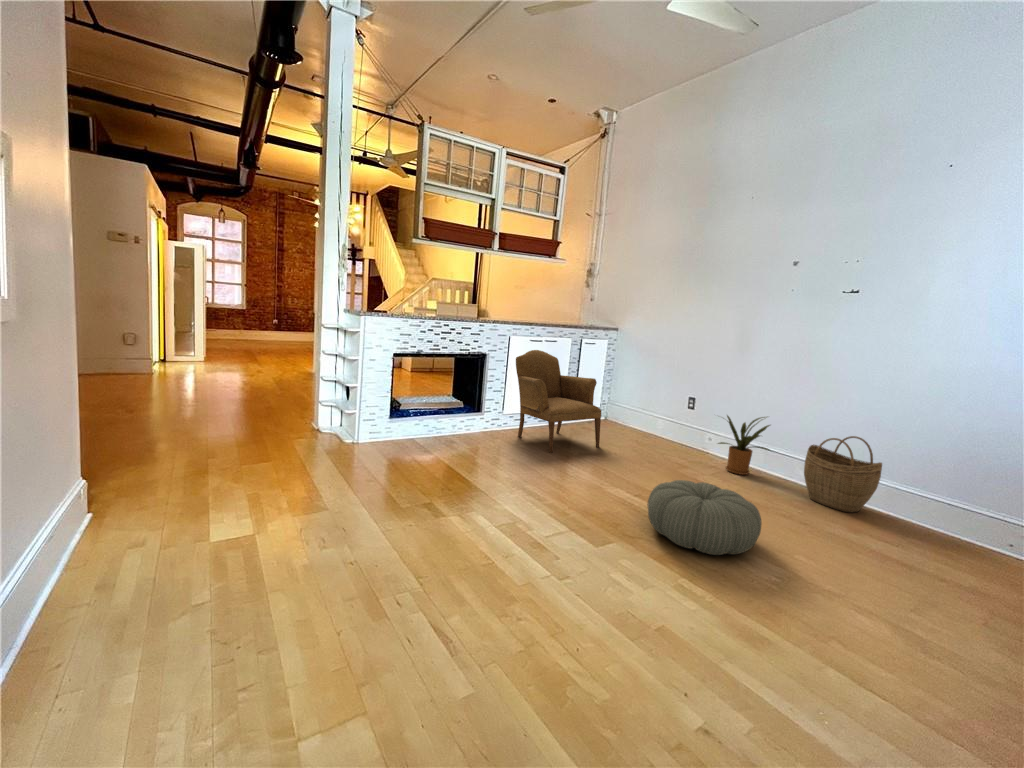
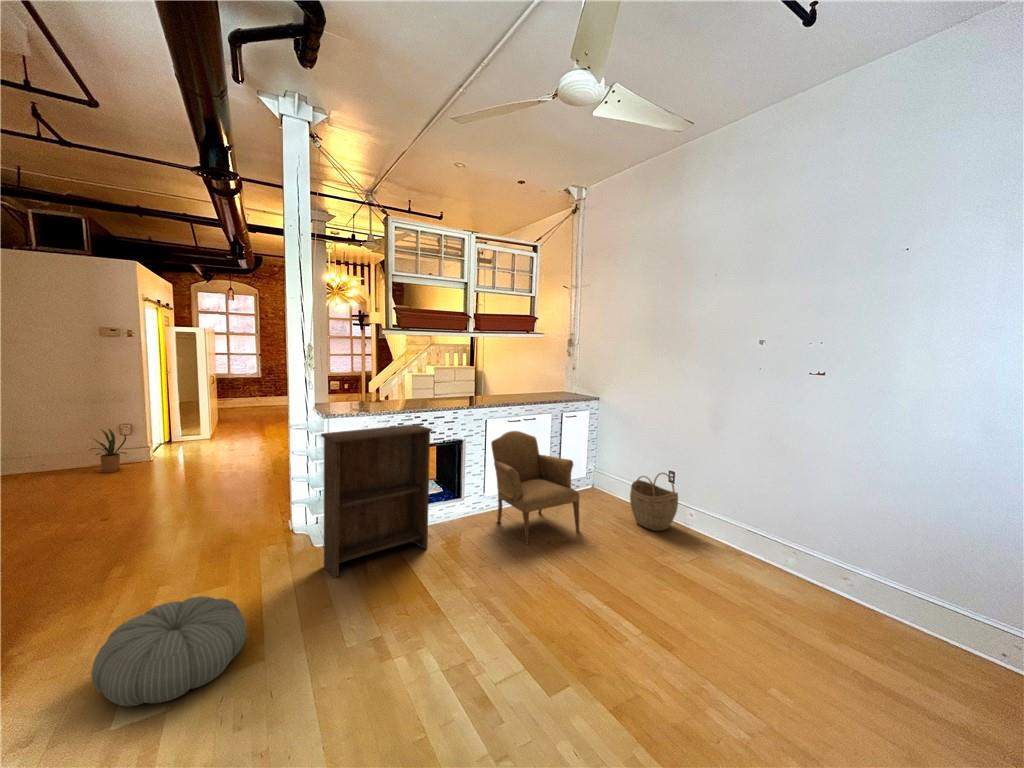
bookshelf: none [358,324,467,464] -> present [321,424,432,578]
house plant: present [718,415,770,475] -> present [90,428,127,473]
woven basket: present [804,436,882,513] -> present [630,473,678,531]
pouf: present [647,480,762,555] -> present [92,596,247,706]

